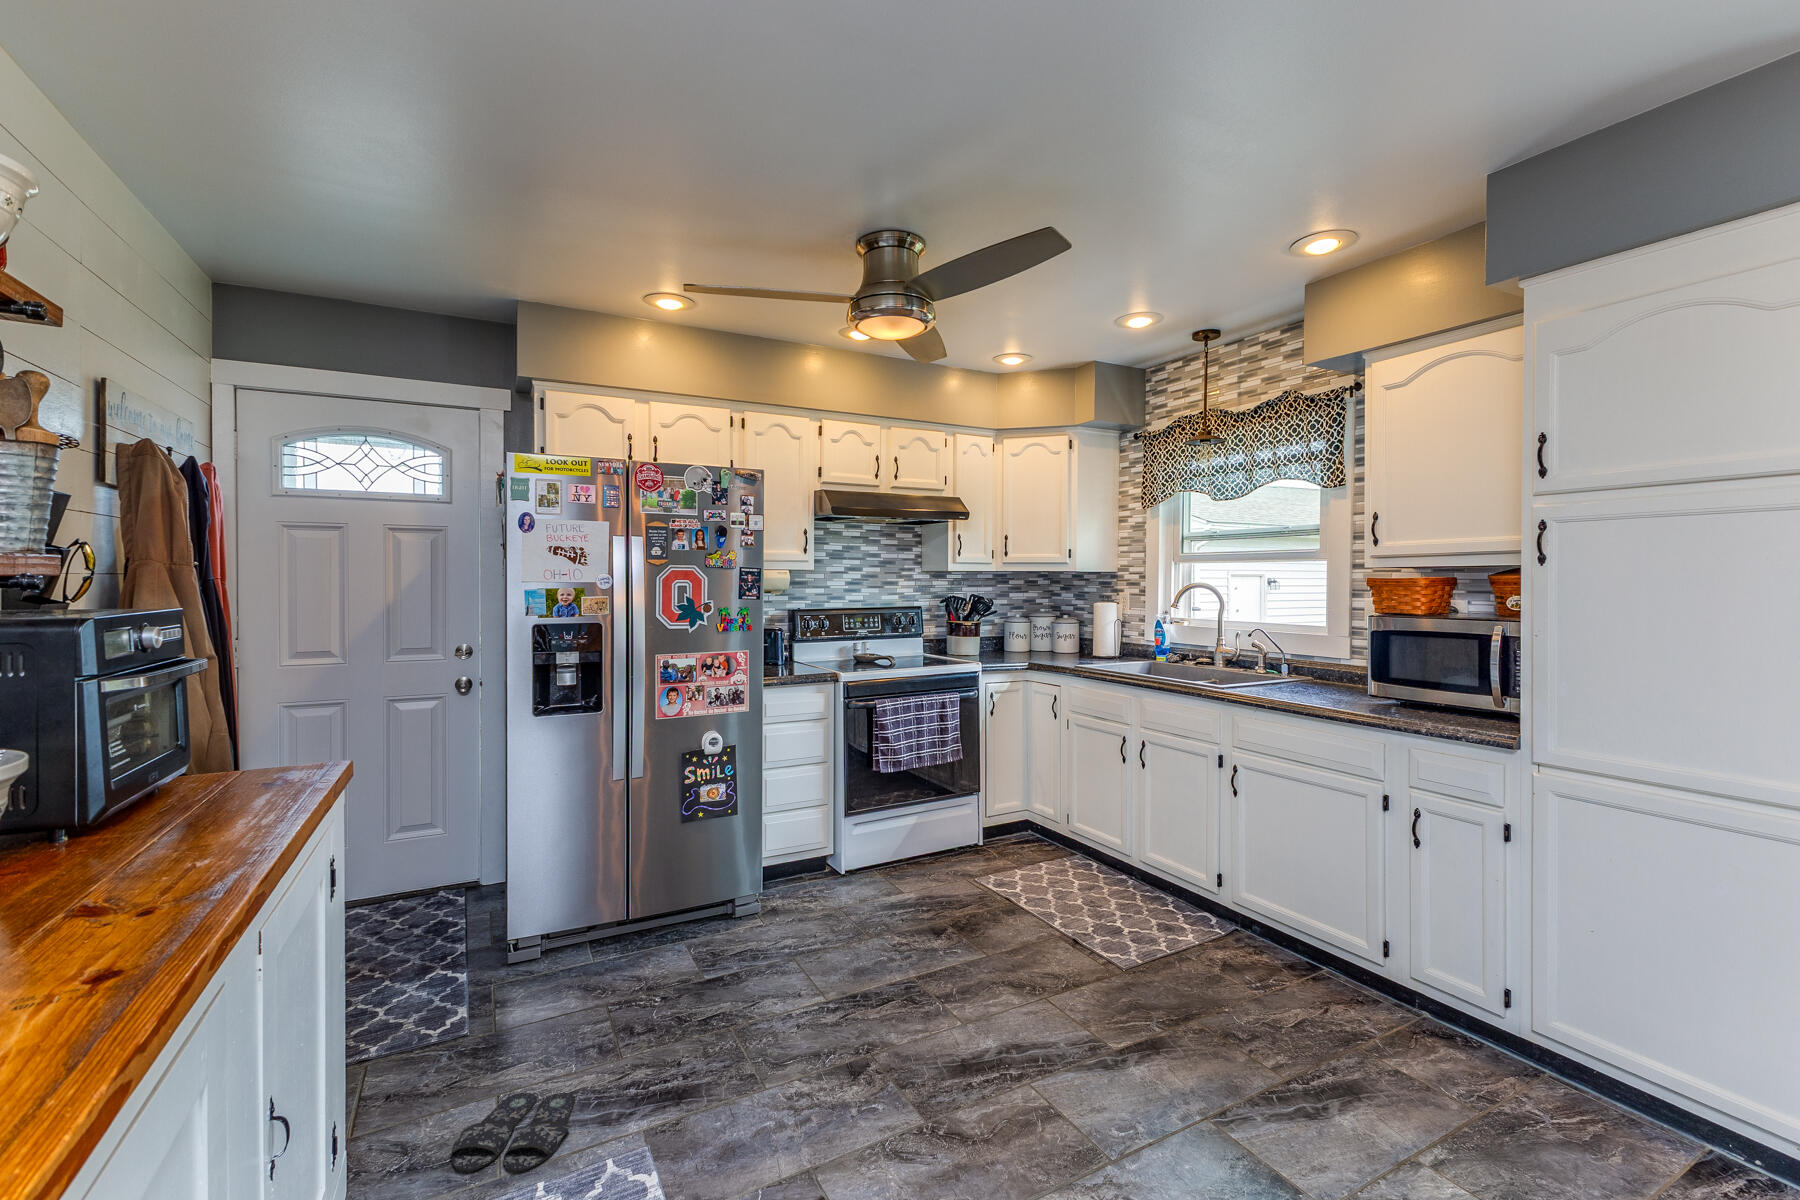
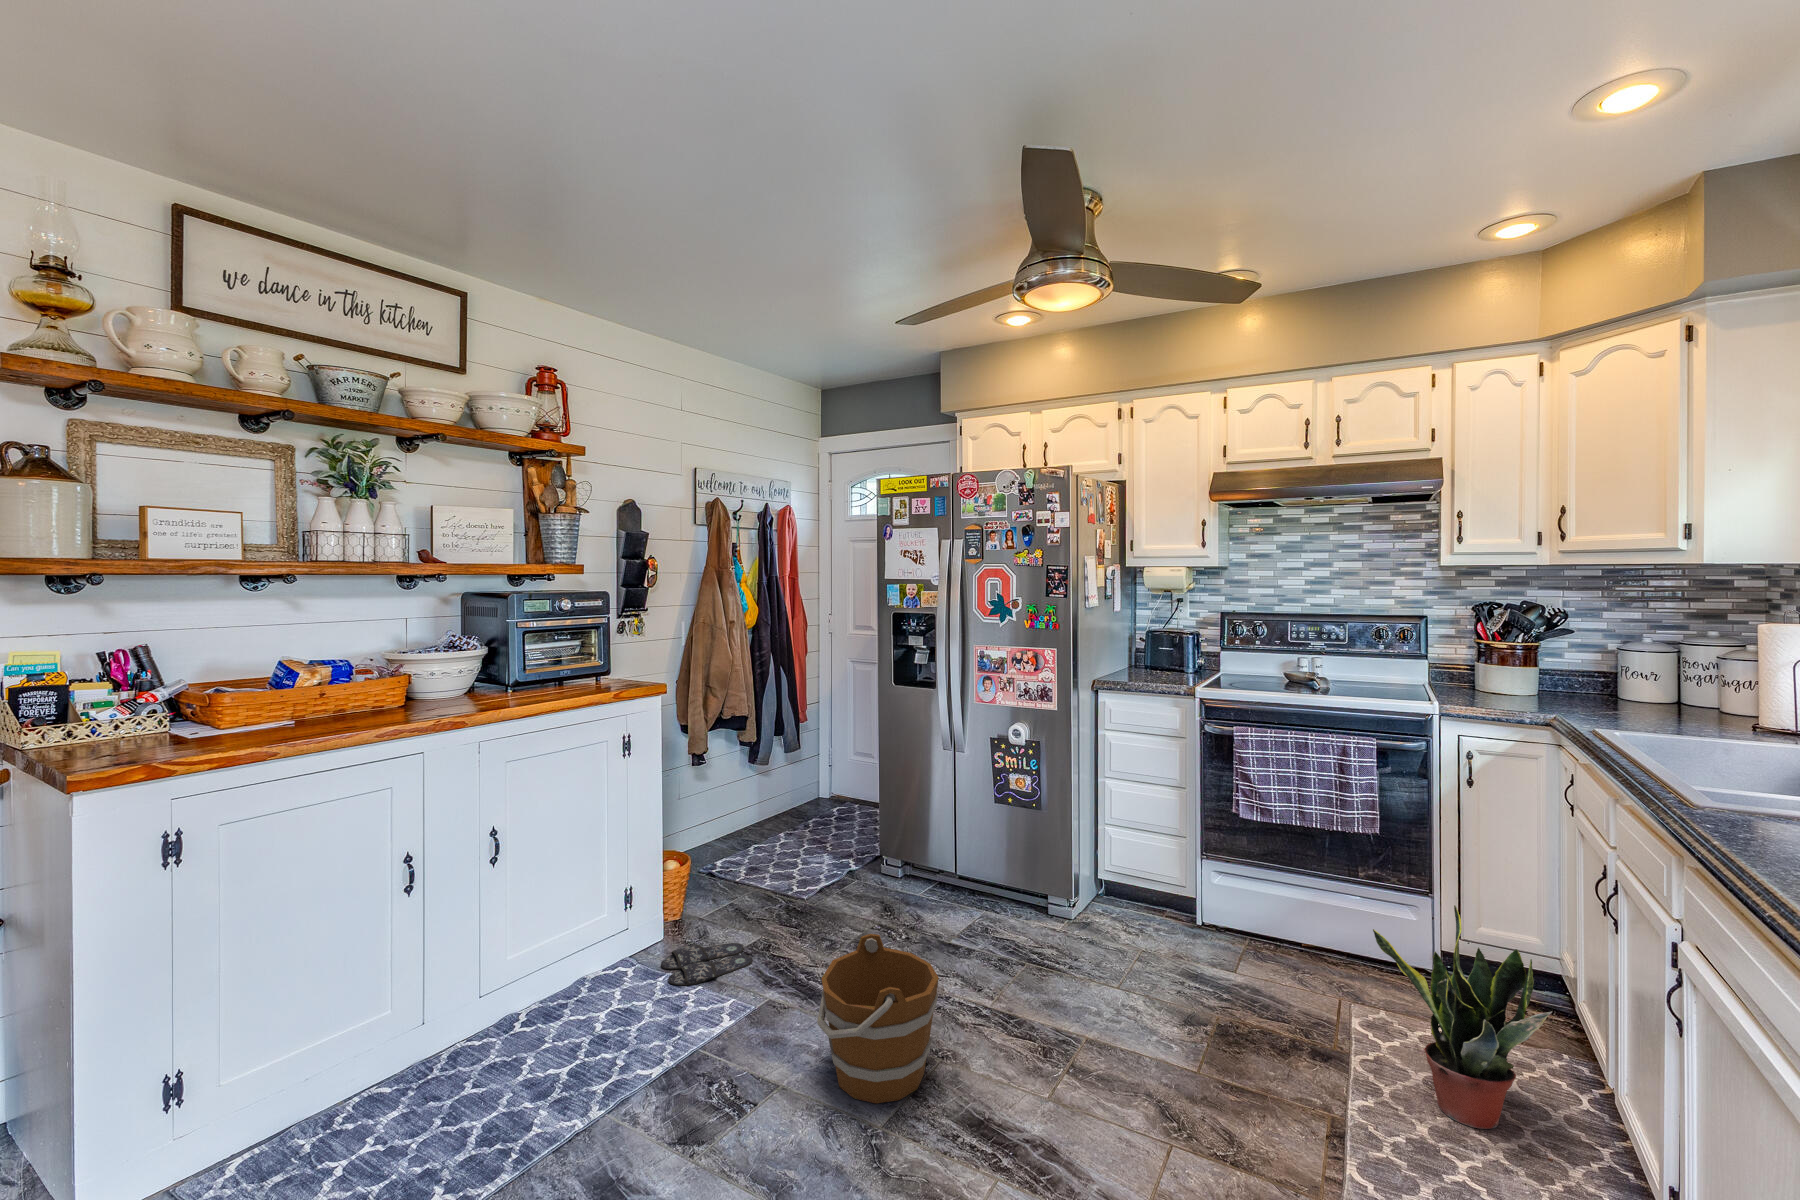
potted plant: none [1044,781,1133,904] -> present [1373,905,1552,1129]
bucket: none [796,947,923,1095] -> present [817,934,939,1103]

